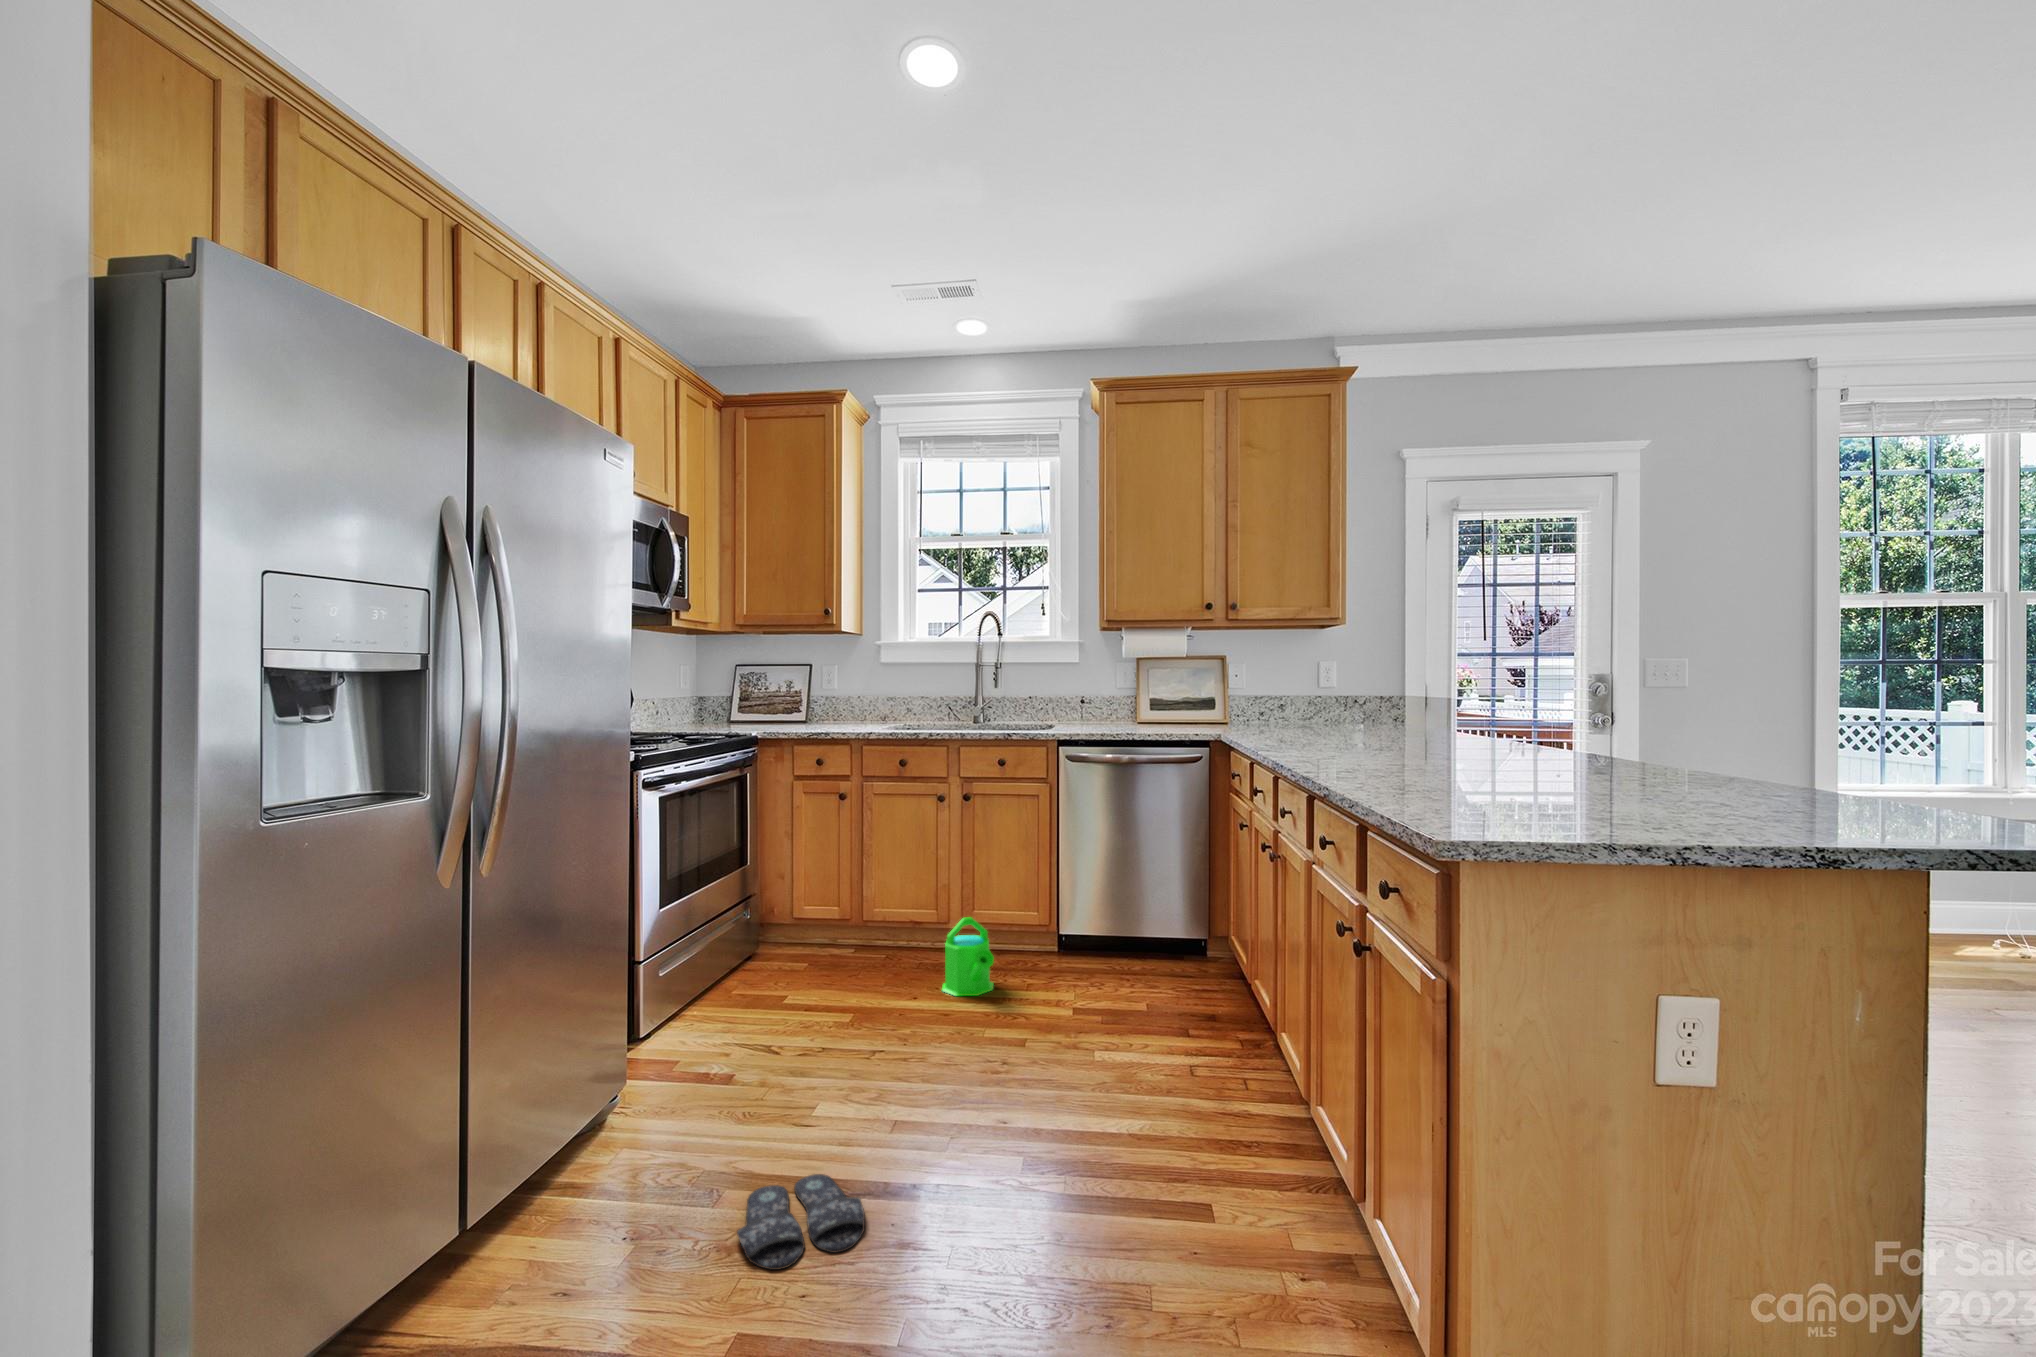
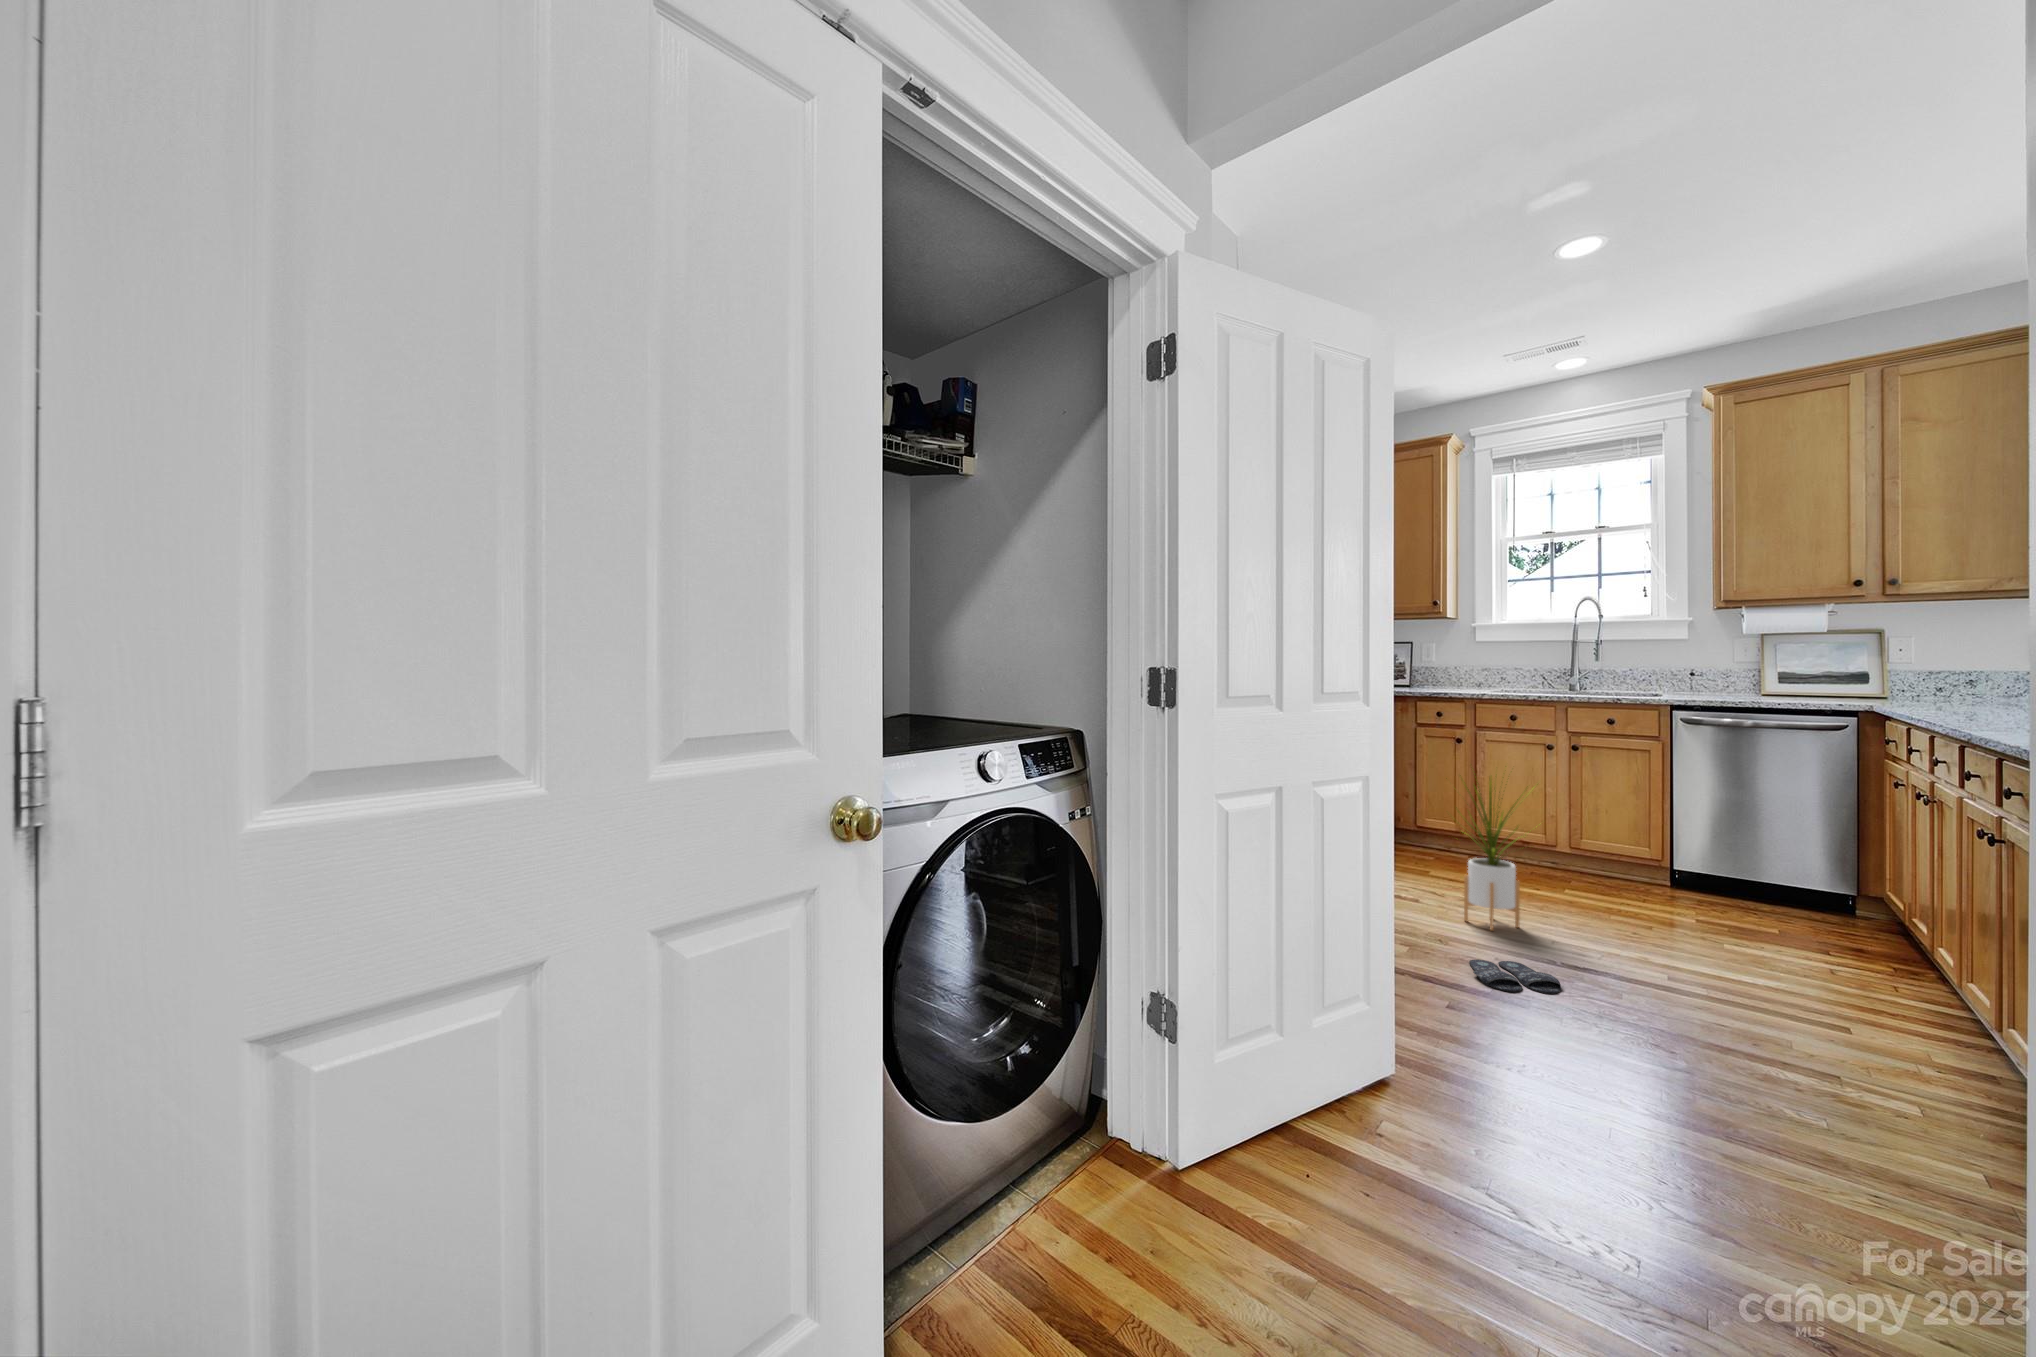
house plant: none [762,840,892,1098] -> present [1464,771,1522,931]
watering can: present [942,917,994,996] -> none [1560,839,1615,900]

